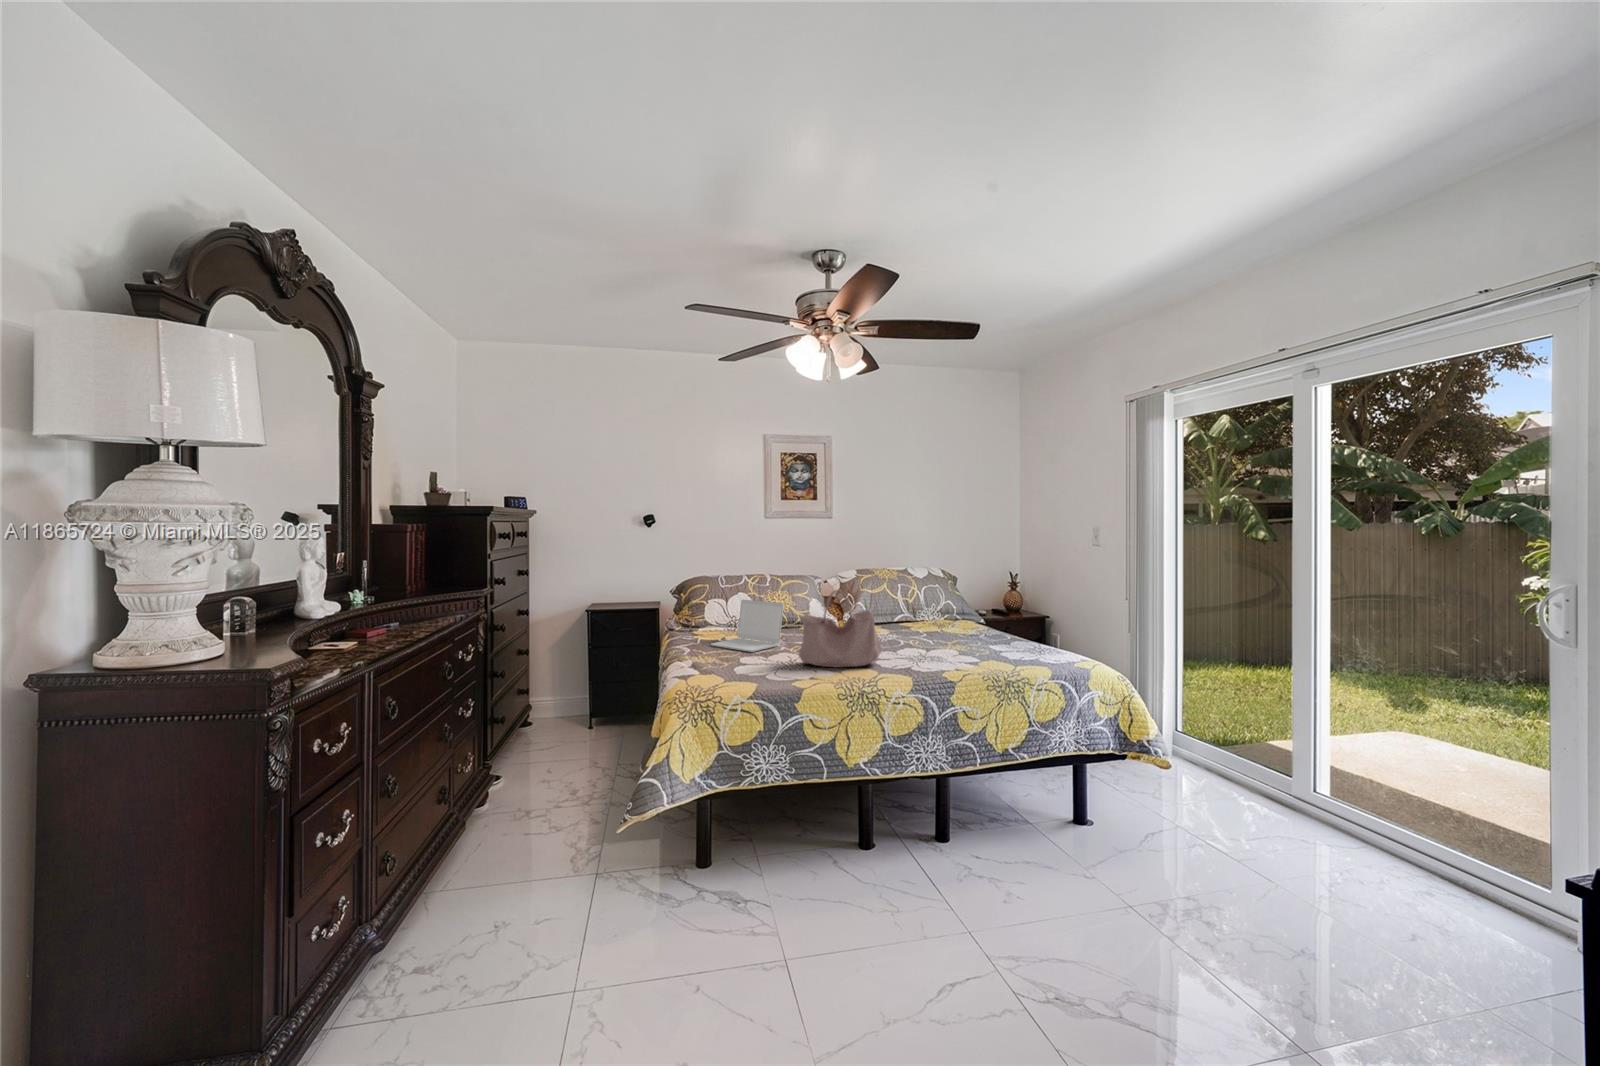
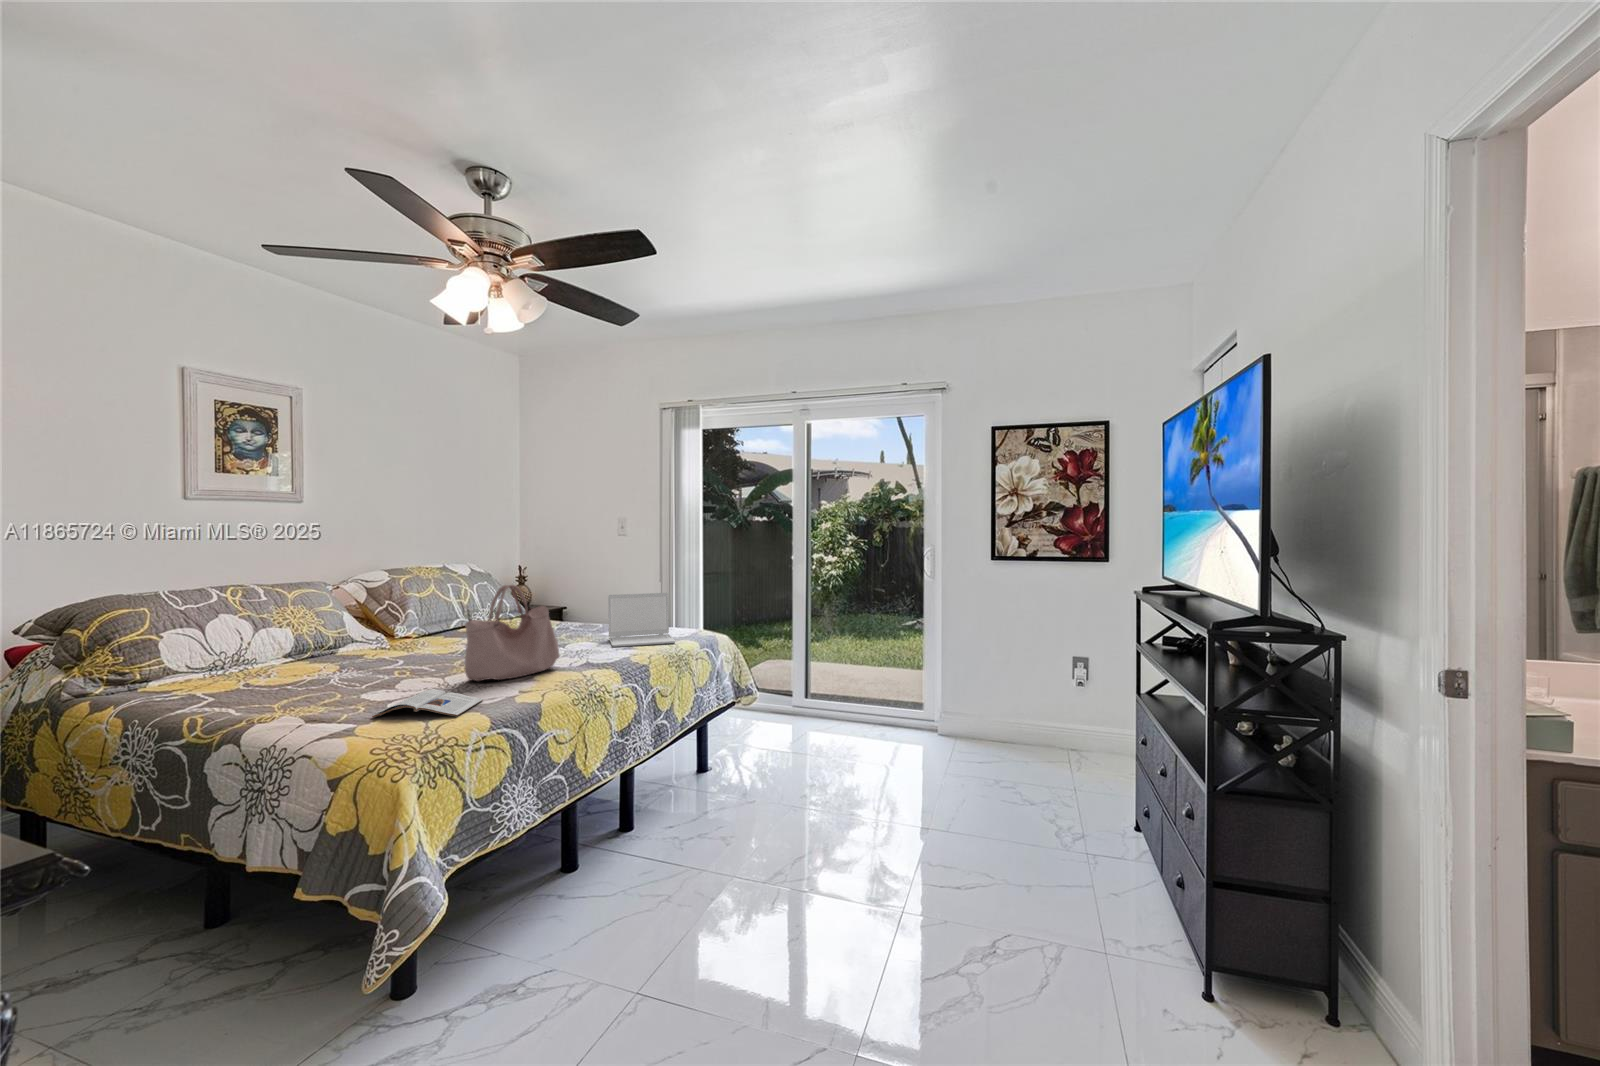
laptop: present [711,600,783,652] -> present [608,593,675,647]
magazine: none [713,662,778,684] -> present [372,689,483,717]

